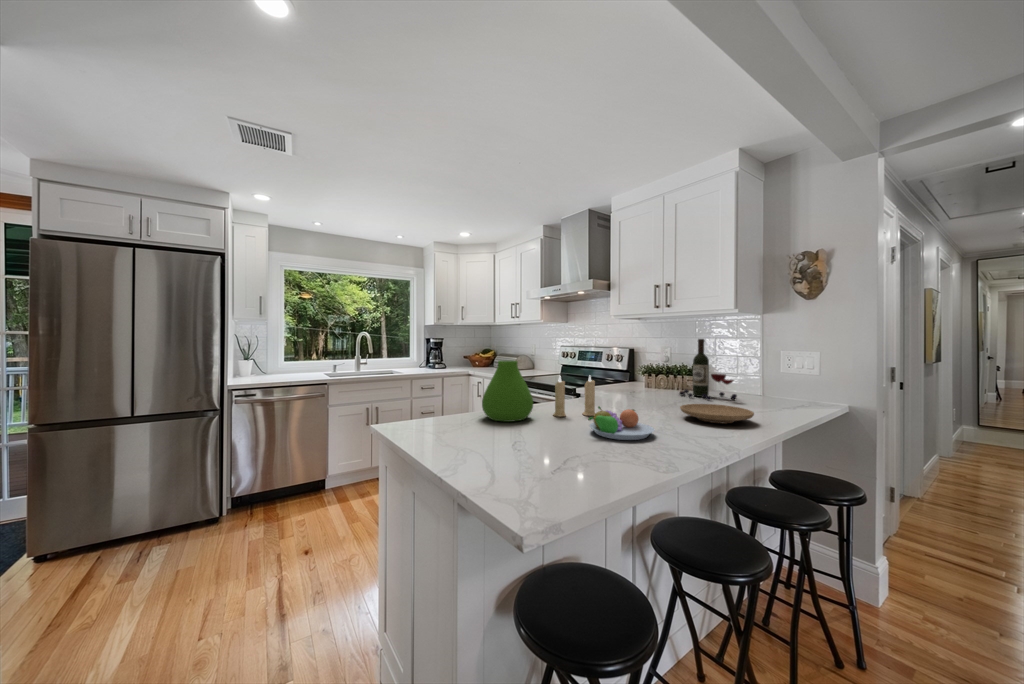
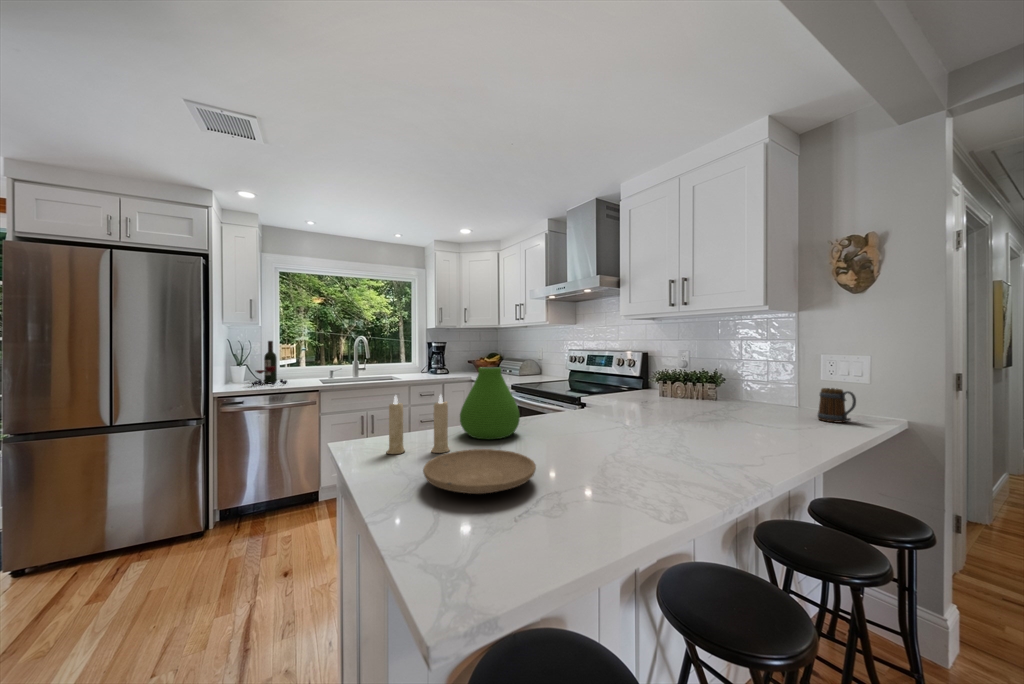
wine bottle: present [679,339,737,400] -> present [252,341,287,385]
candle: present [553,376,595,417] -> present [387,395,450,454]
mug: none [778,379,809,408] -> present [818,388,856,423]
plate: present [680,404,754,424] -> present [423,449,536,494]
fruit bowl: present [588,406,654,440] -> none [577,423,660,467]

